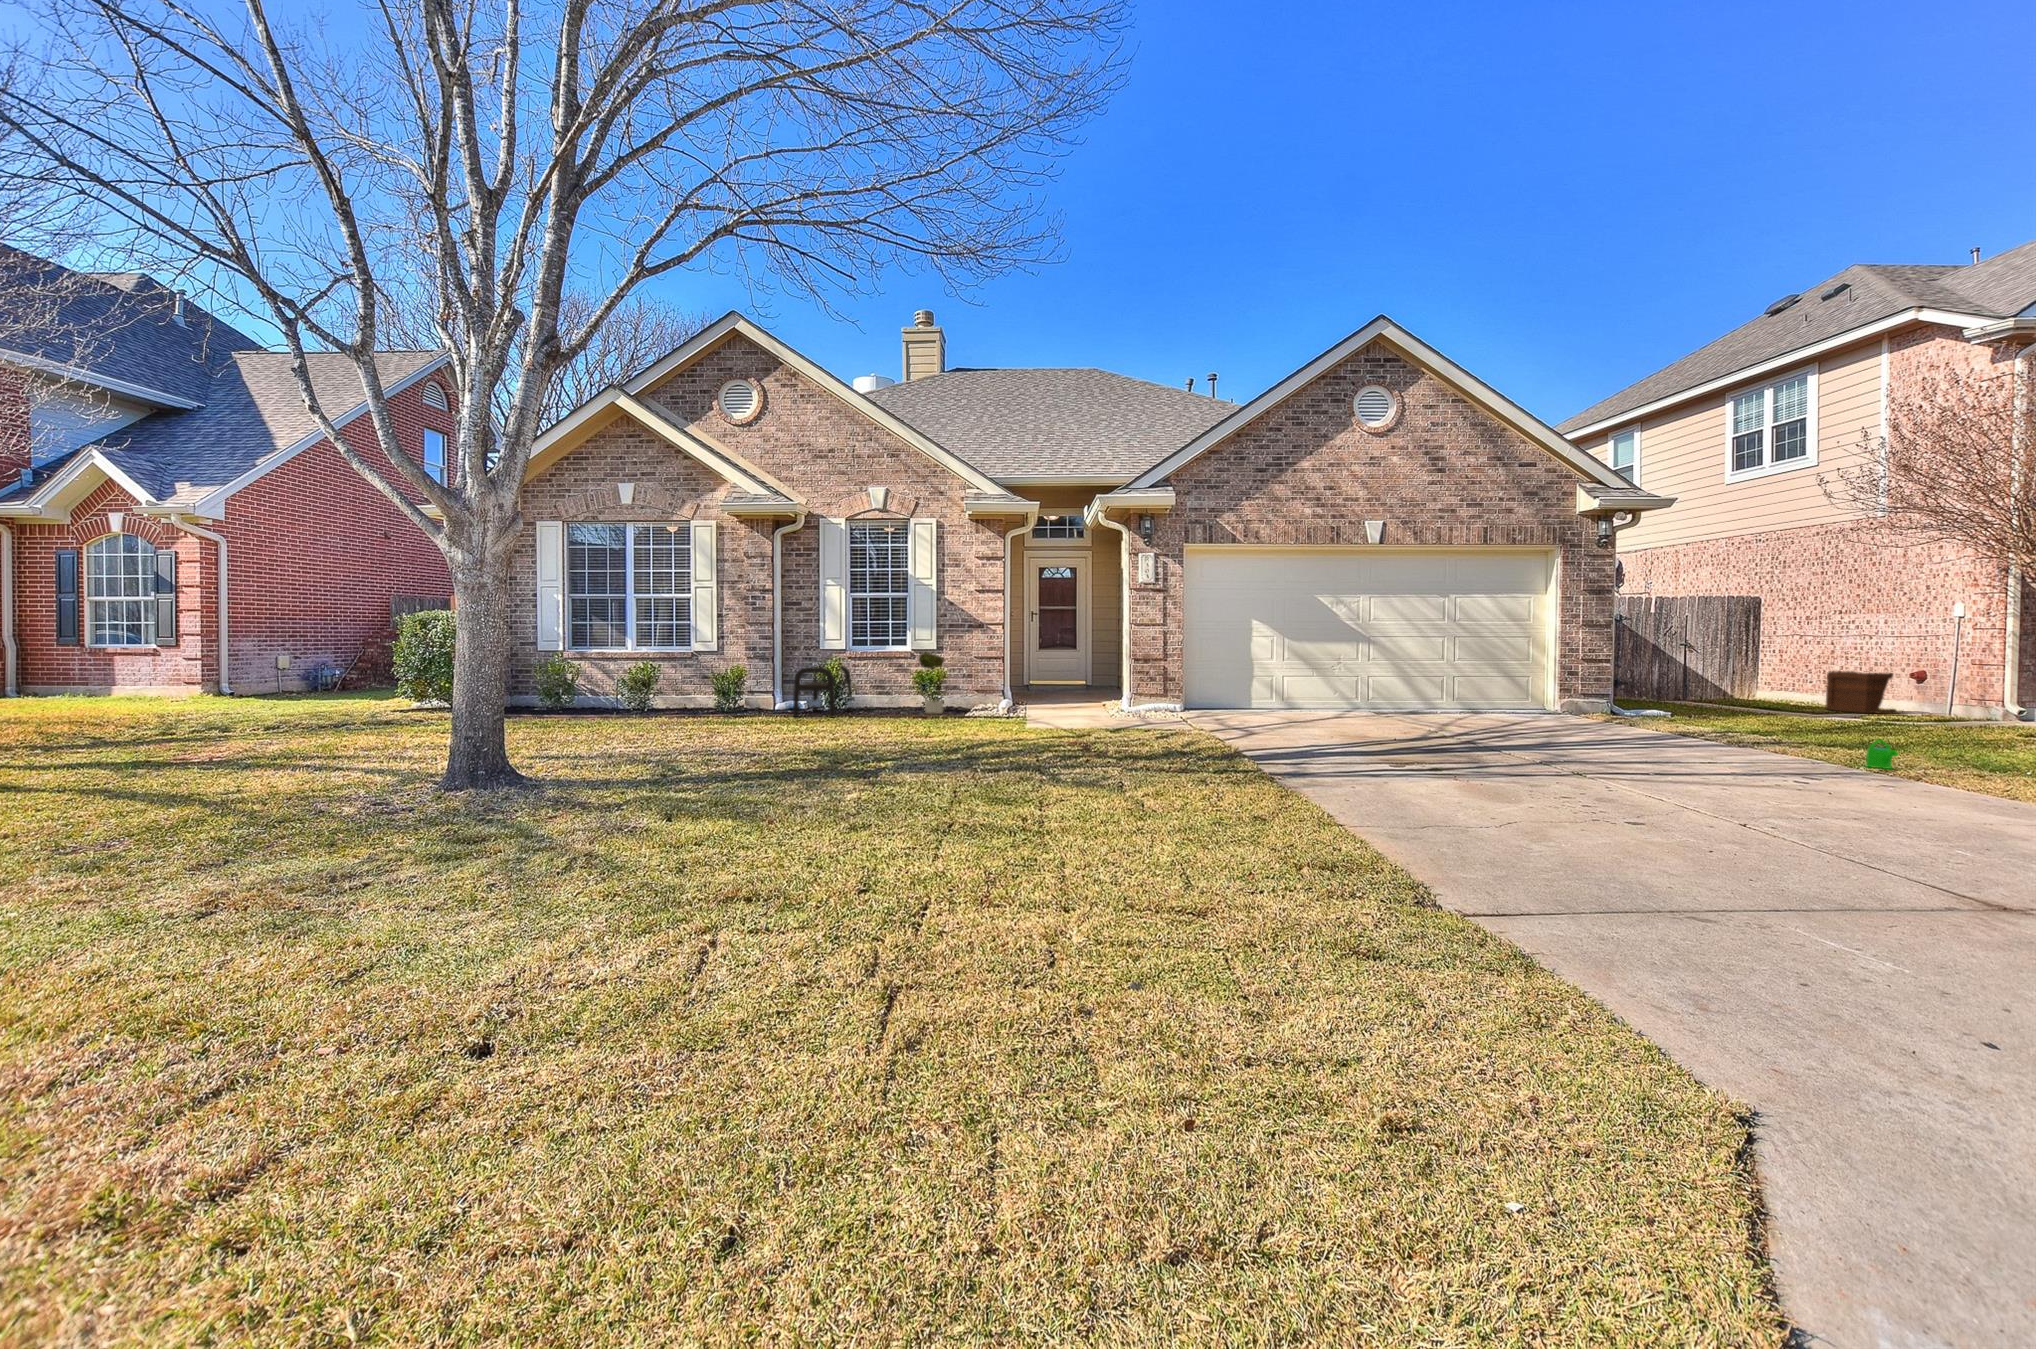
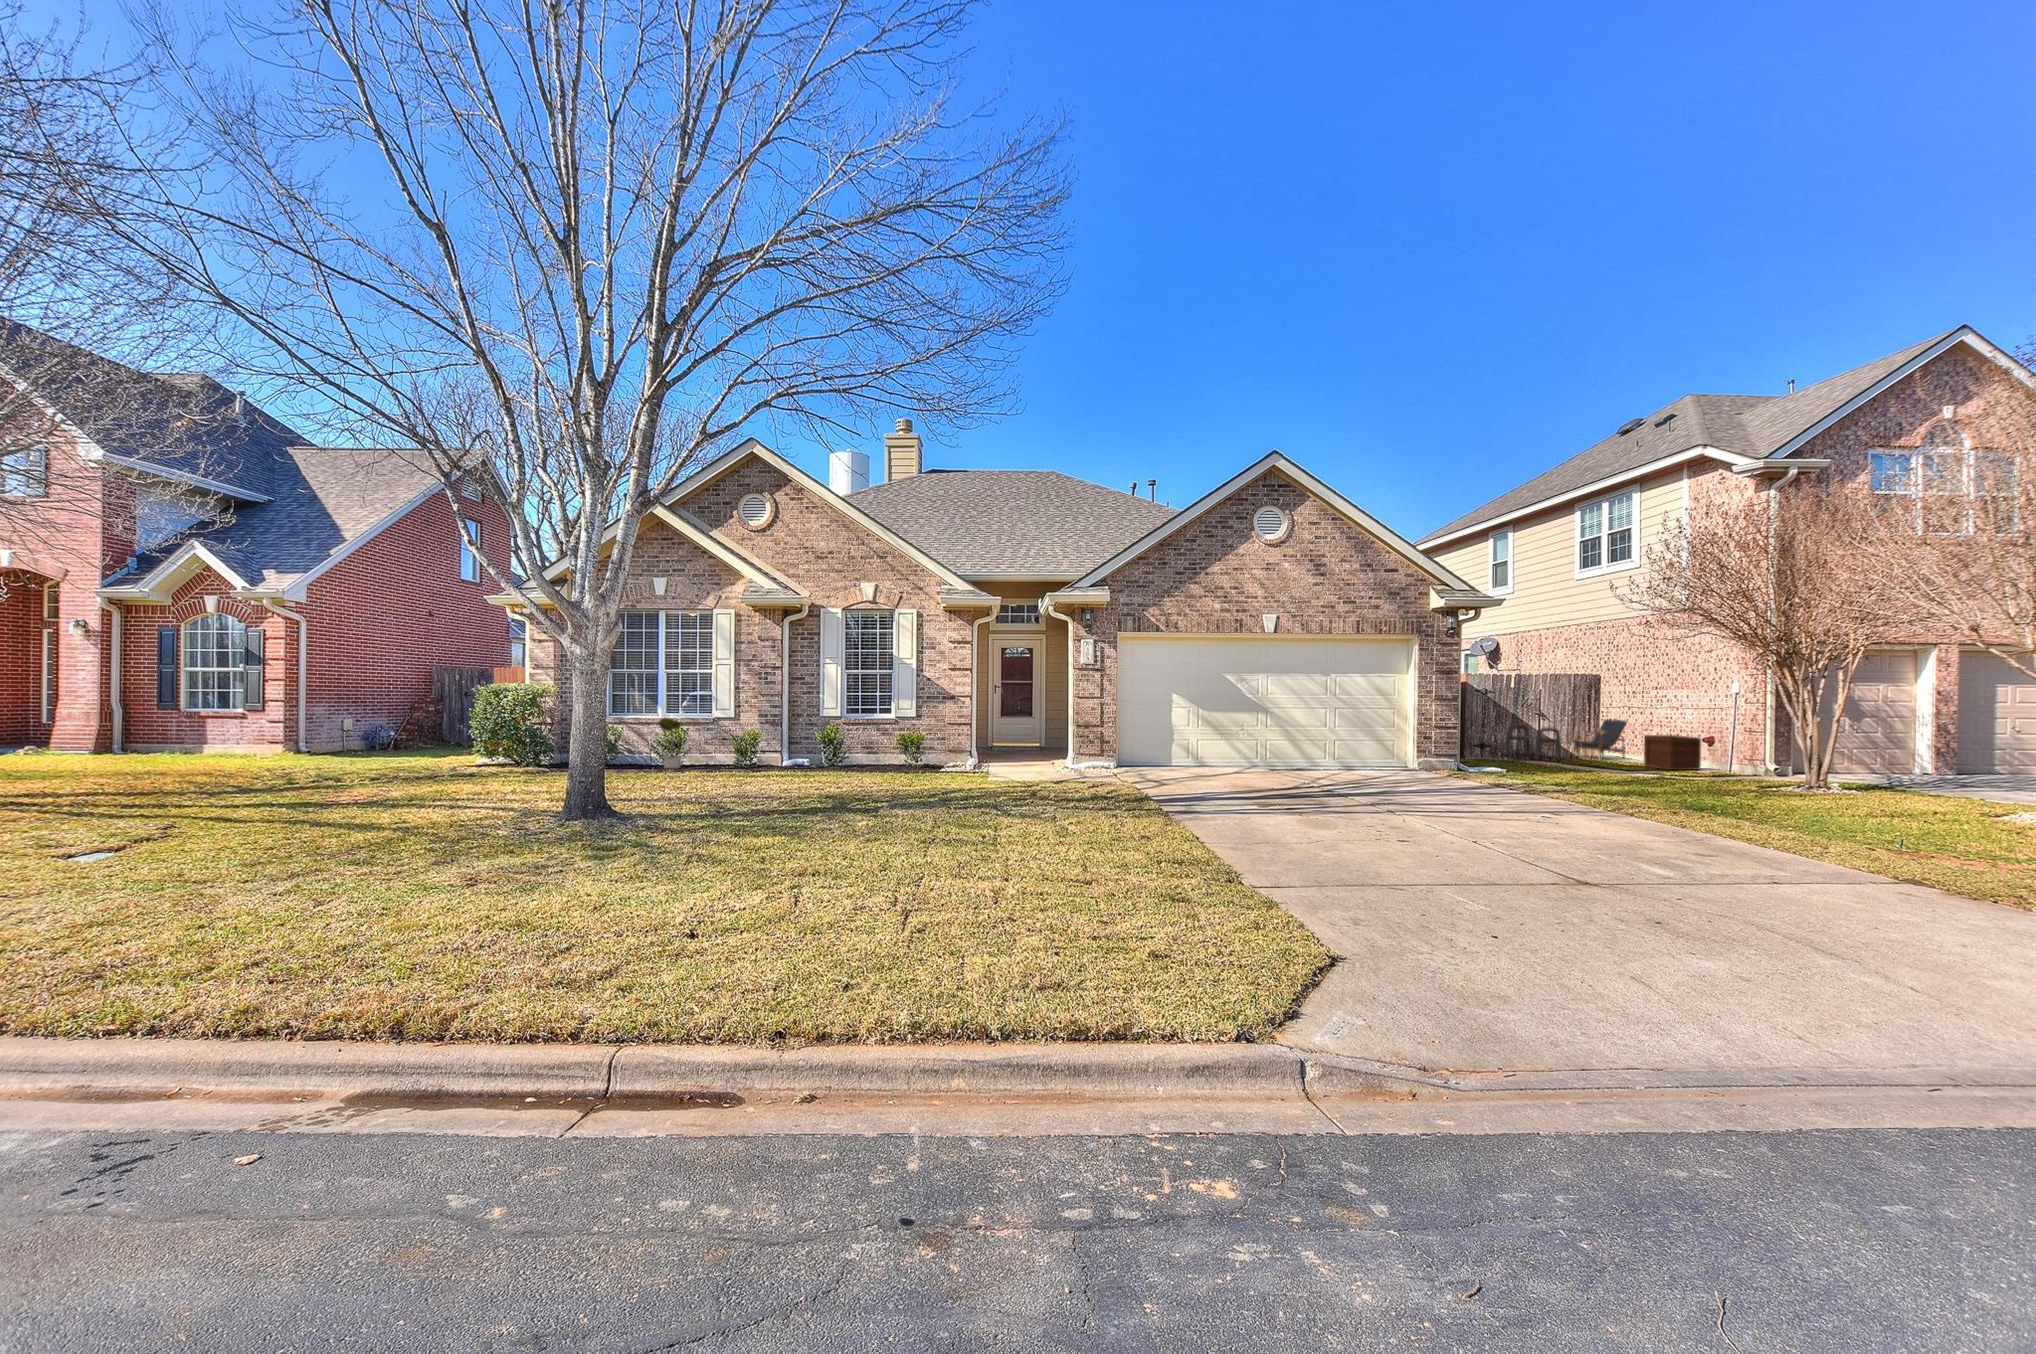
potted tree: present [919,652,944,713] -> present [659,718,681,768]
lounge chair: none [1723,655,1796,704] -> present [1572,719,1627,758]
bench: present [793,666,852,717] -> present [1505,725,1561,760]
watering can: present [1866,739,1898,769] -> none [1603,798,1623,820]

